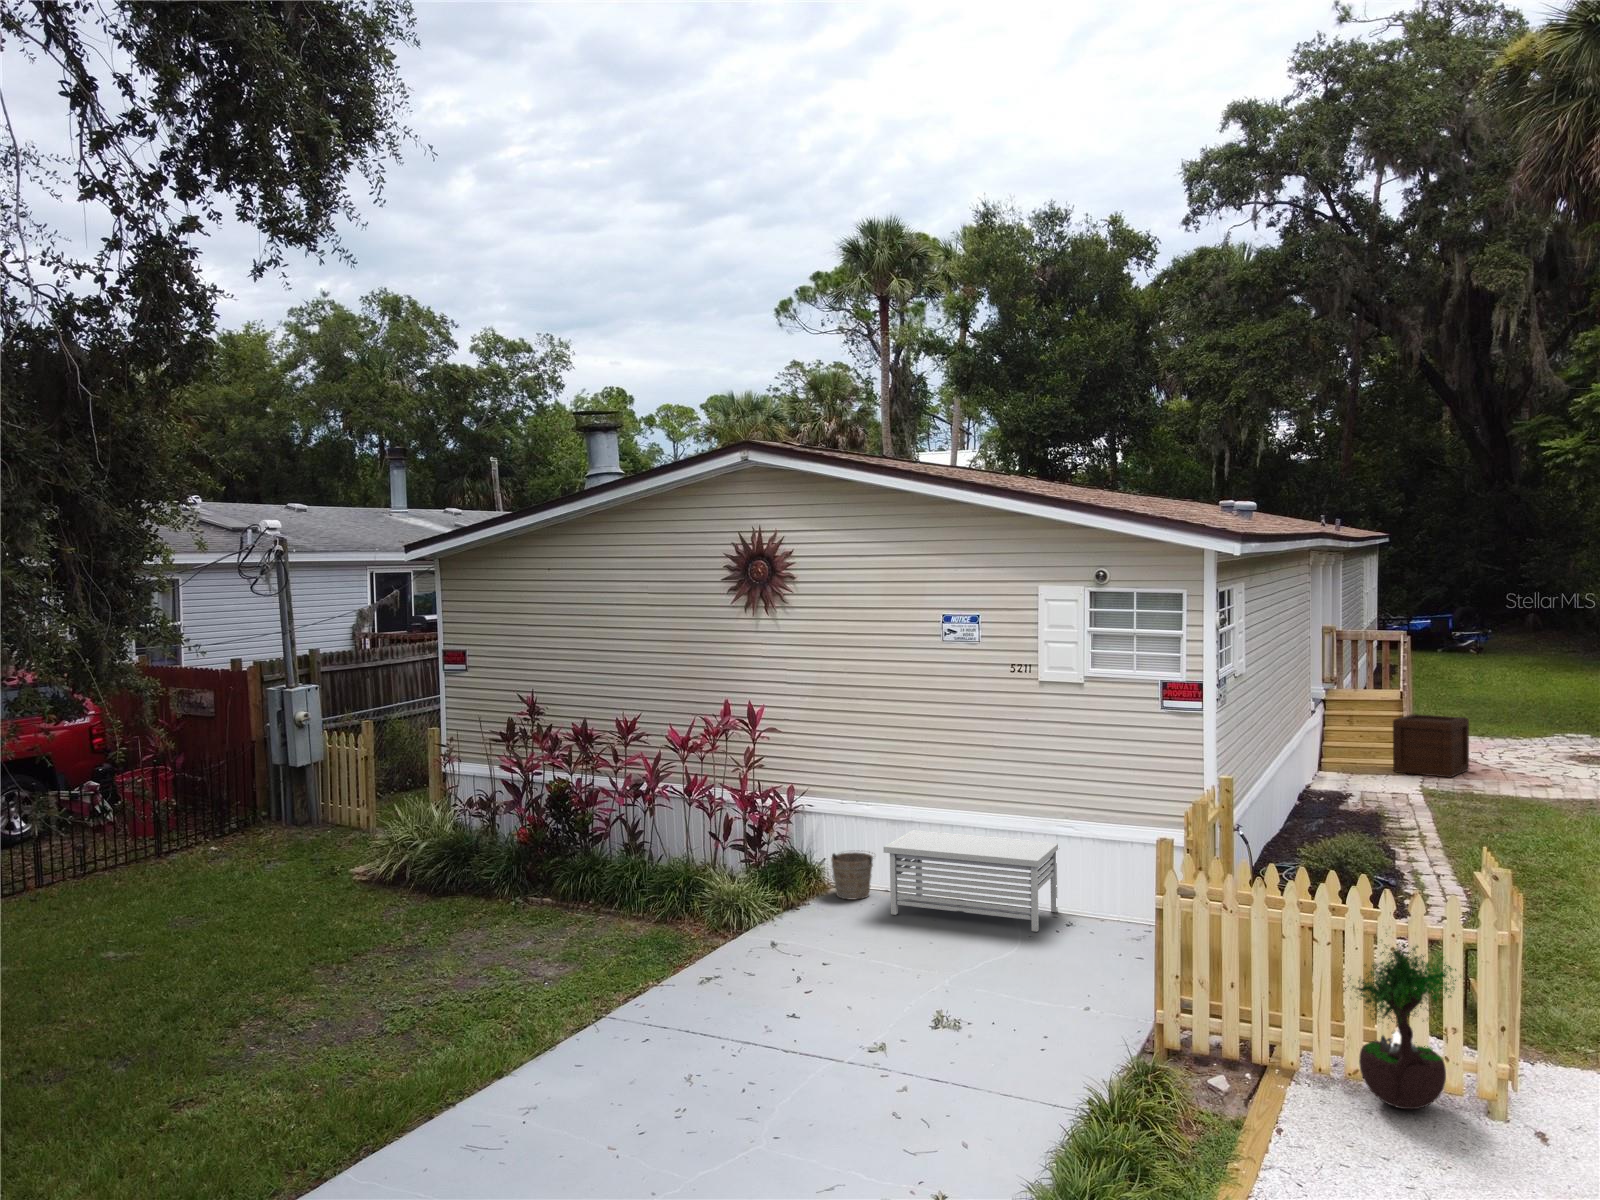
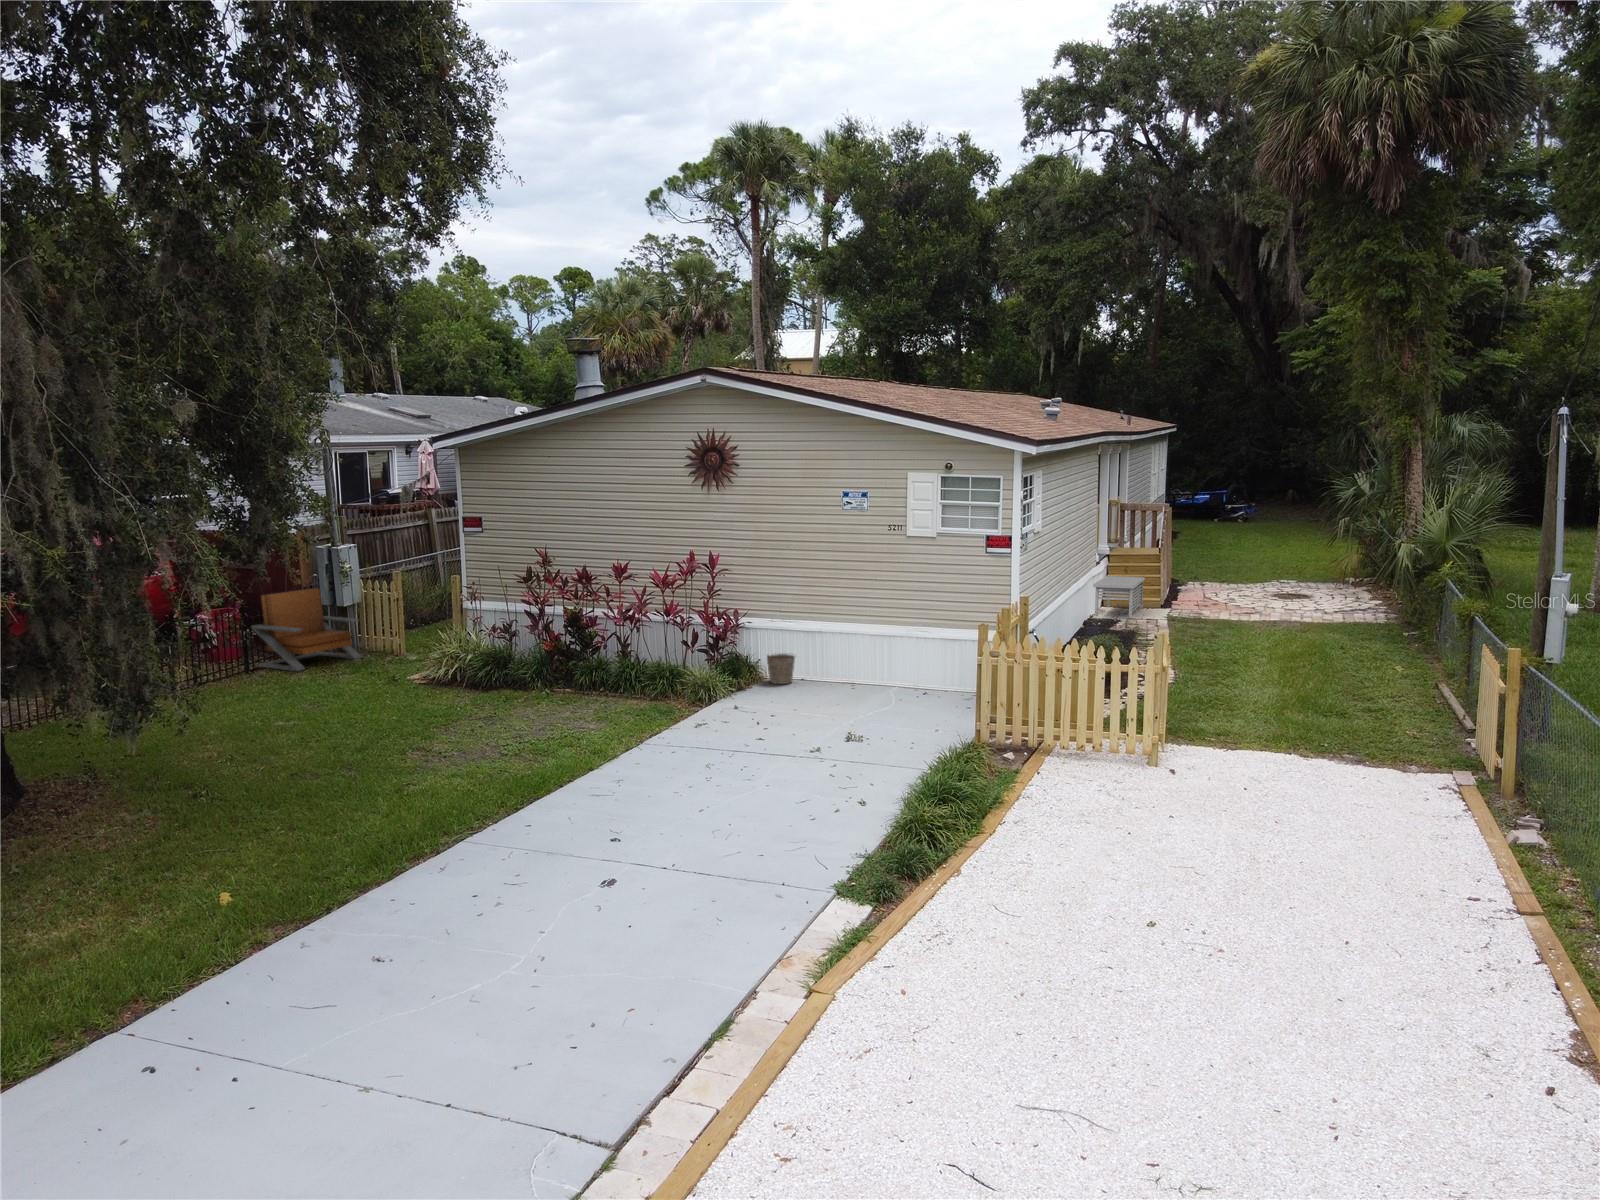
wooden crate: present [1393,714,1469,778] -> none [1151,564,1204,609]
lounge chair: none [170,743,314,856] -> present [251,588,362,671]
storage bench: present [883,830,1058,932] -> present [1093,576,1145,618]
potted tree: present [1344,933,1456,1109] -> none [1075,667,1135,761]

